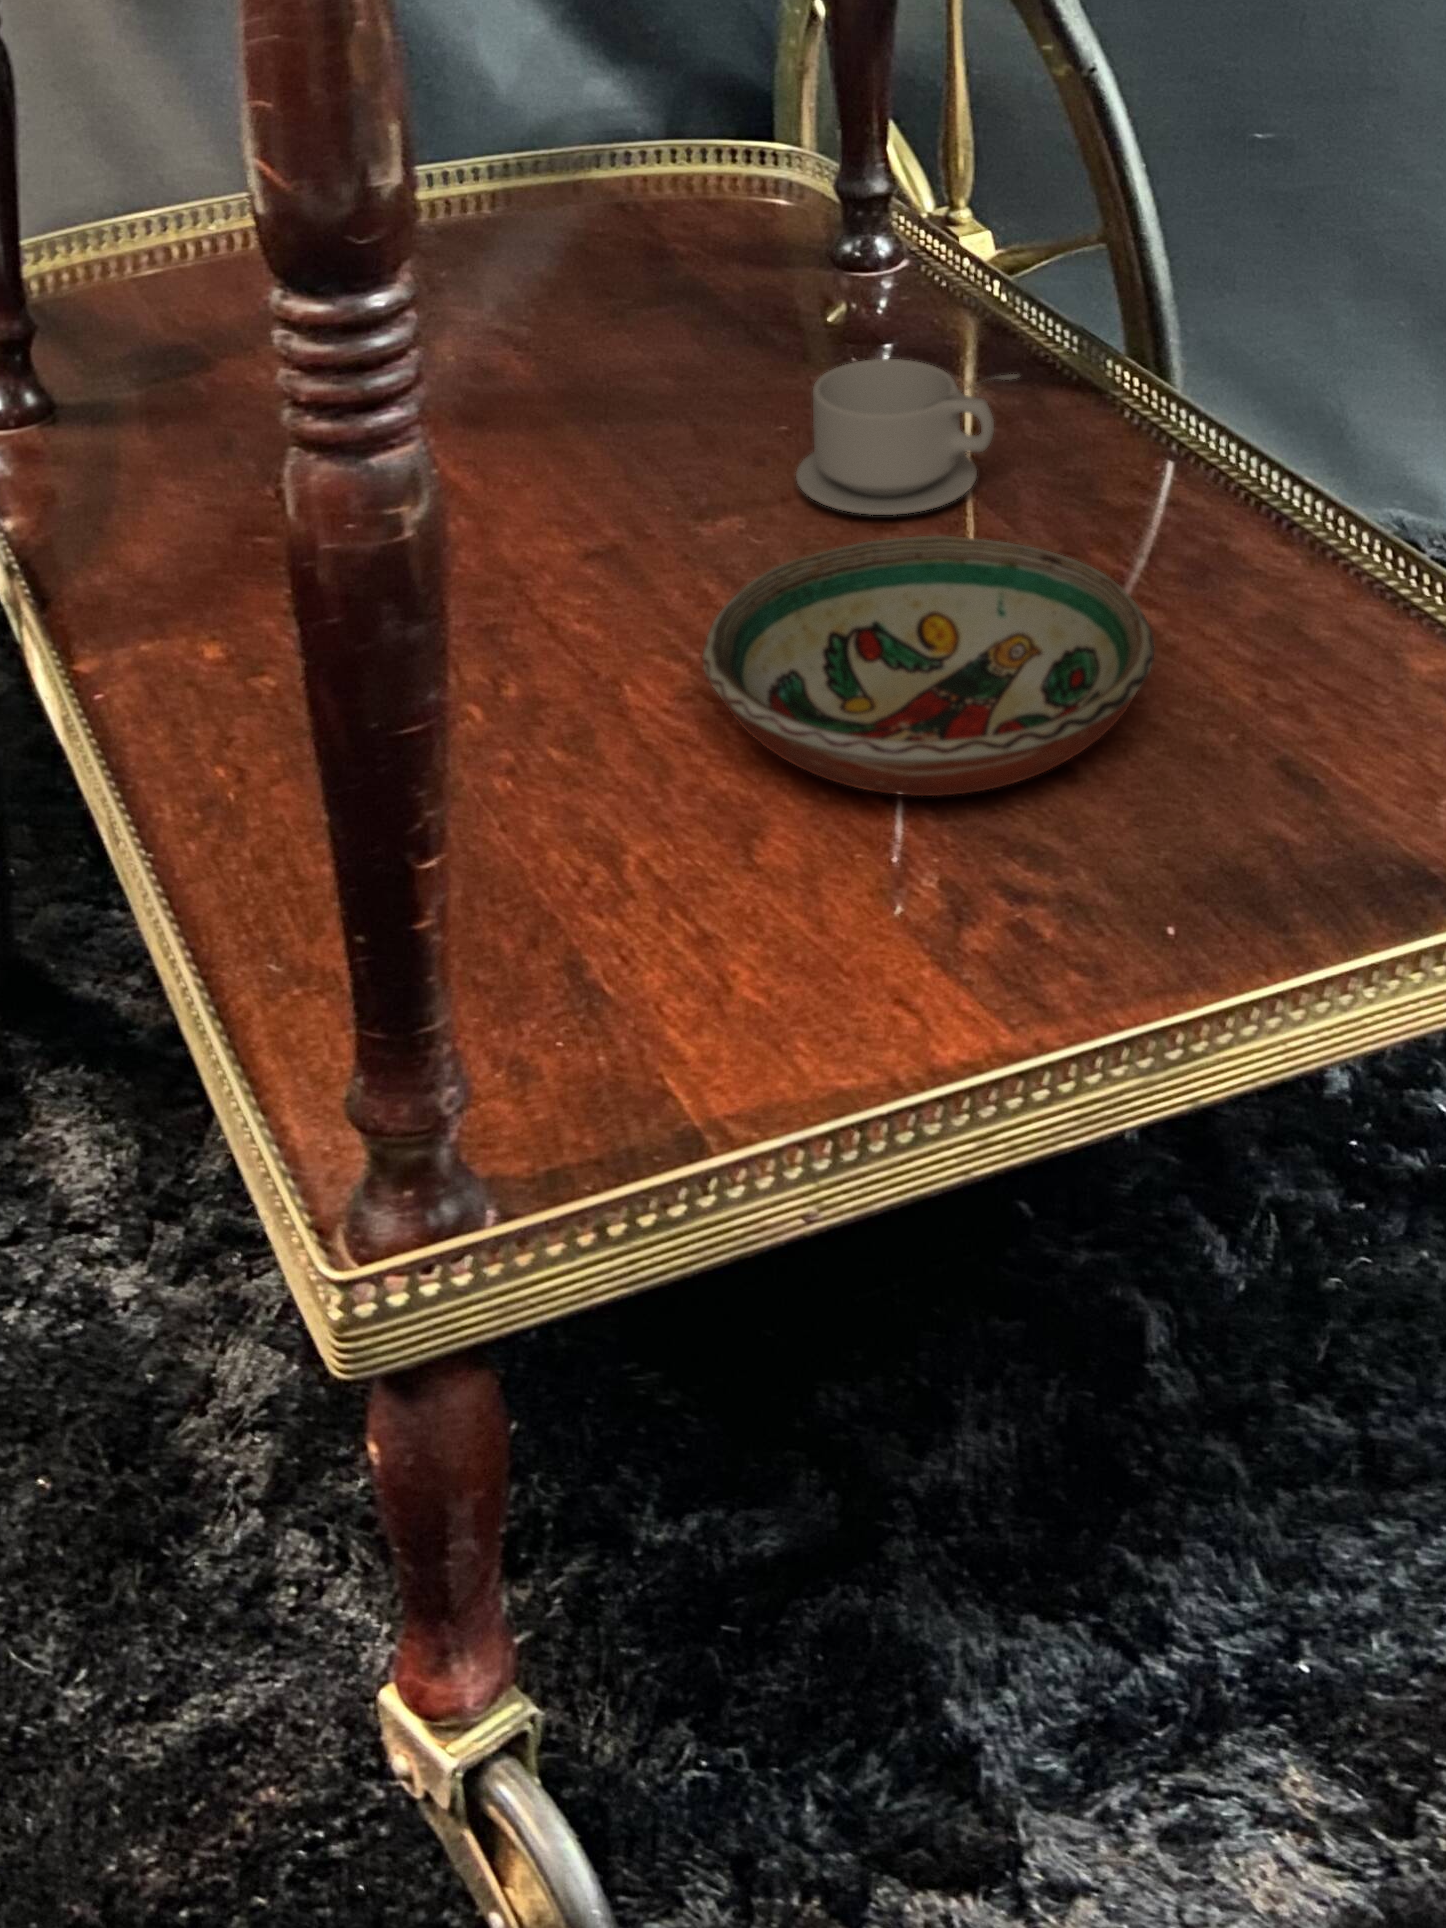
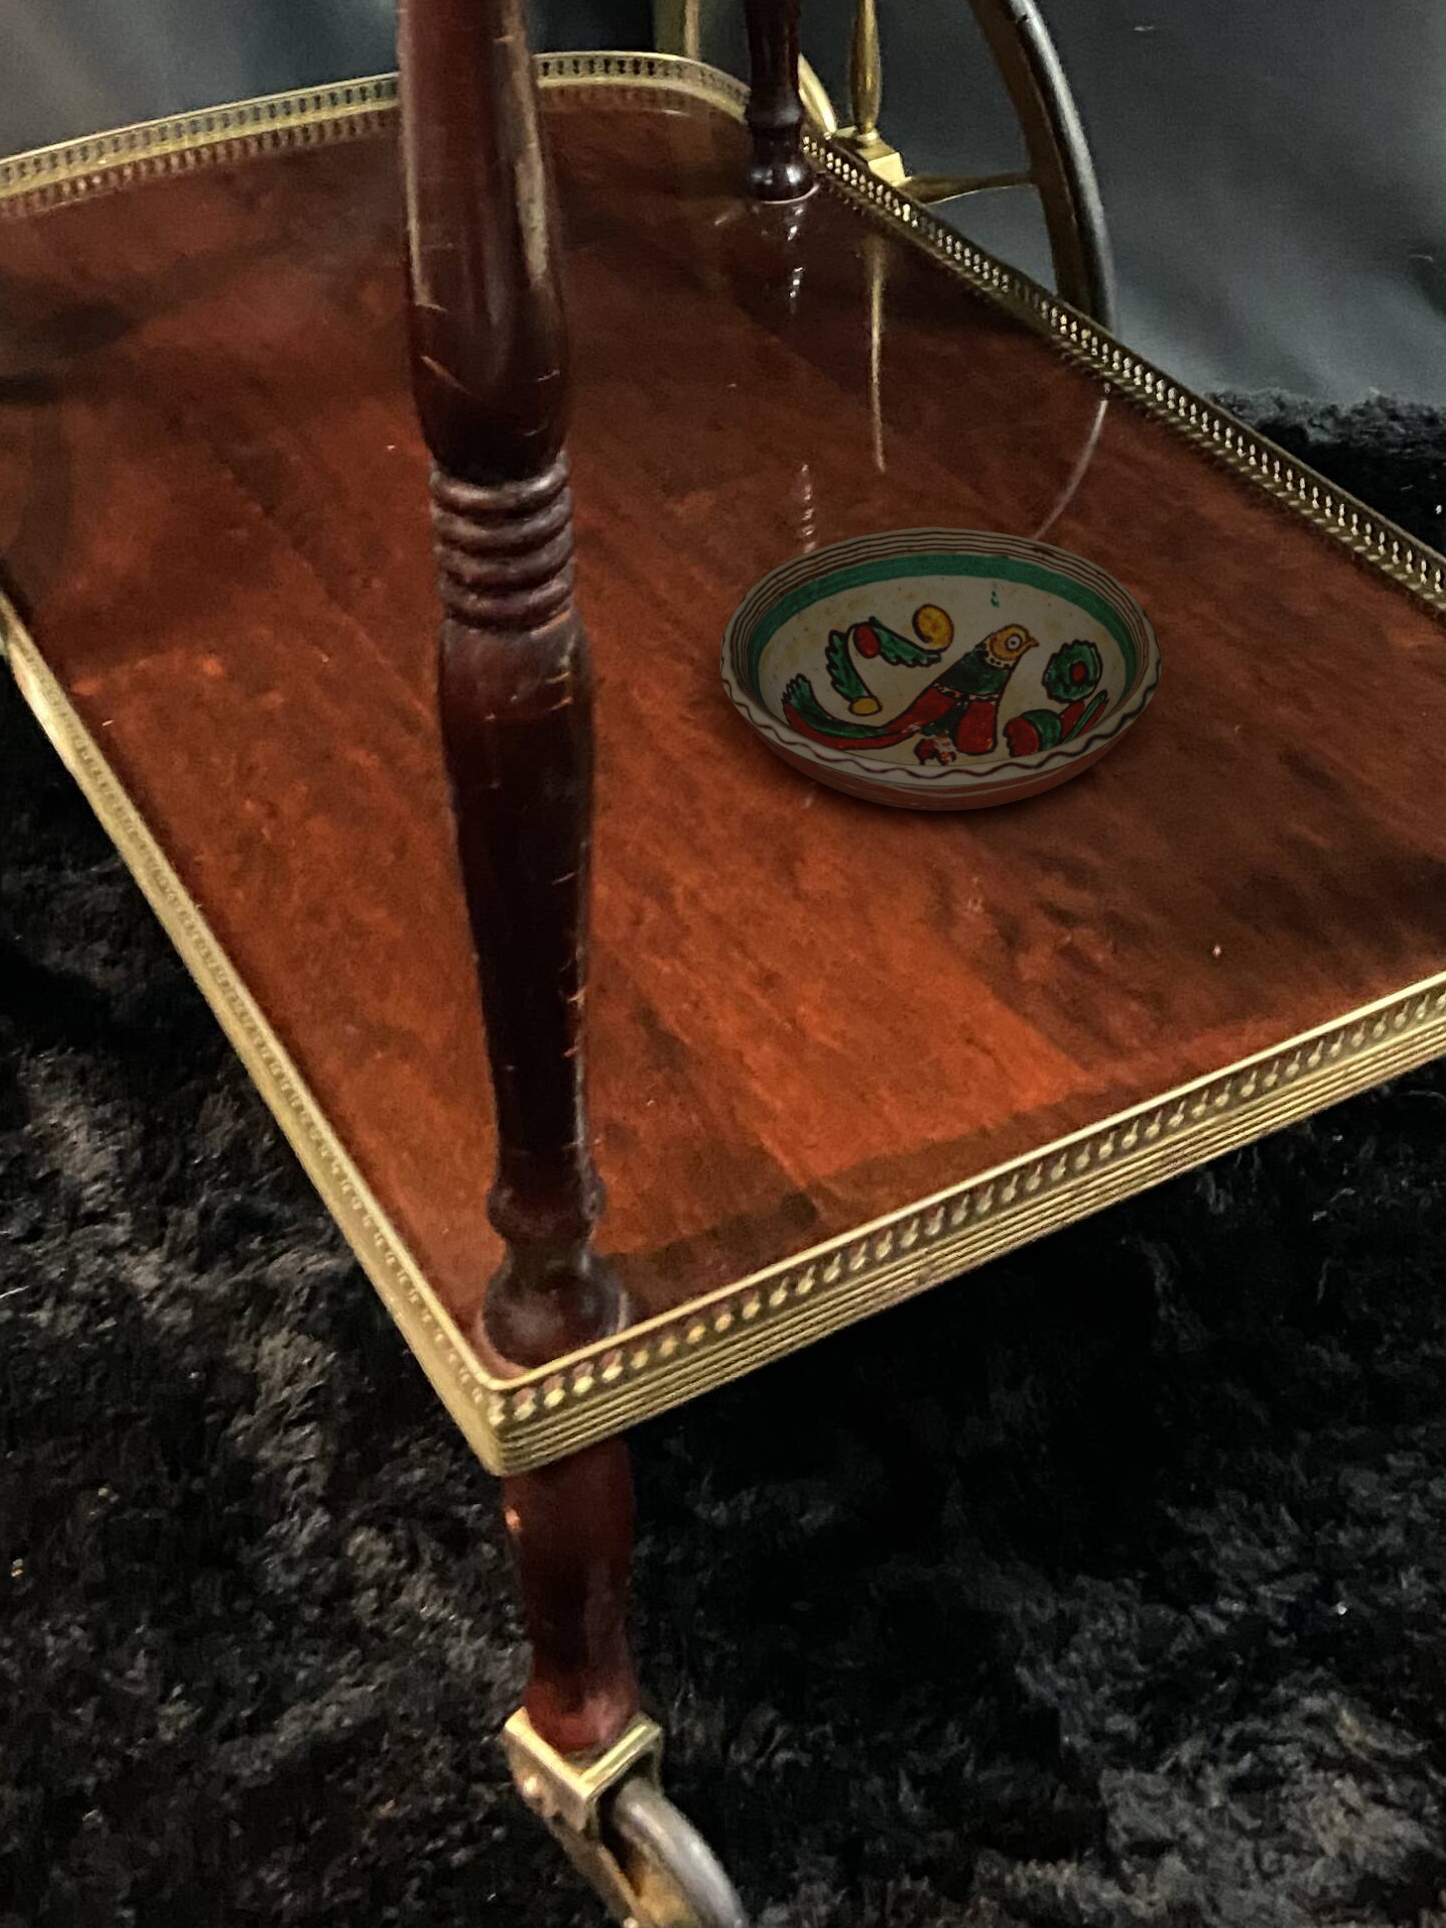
teacup: present [796,359,1019,515] -> none [753,320,983,483]

